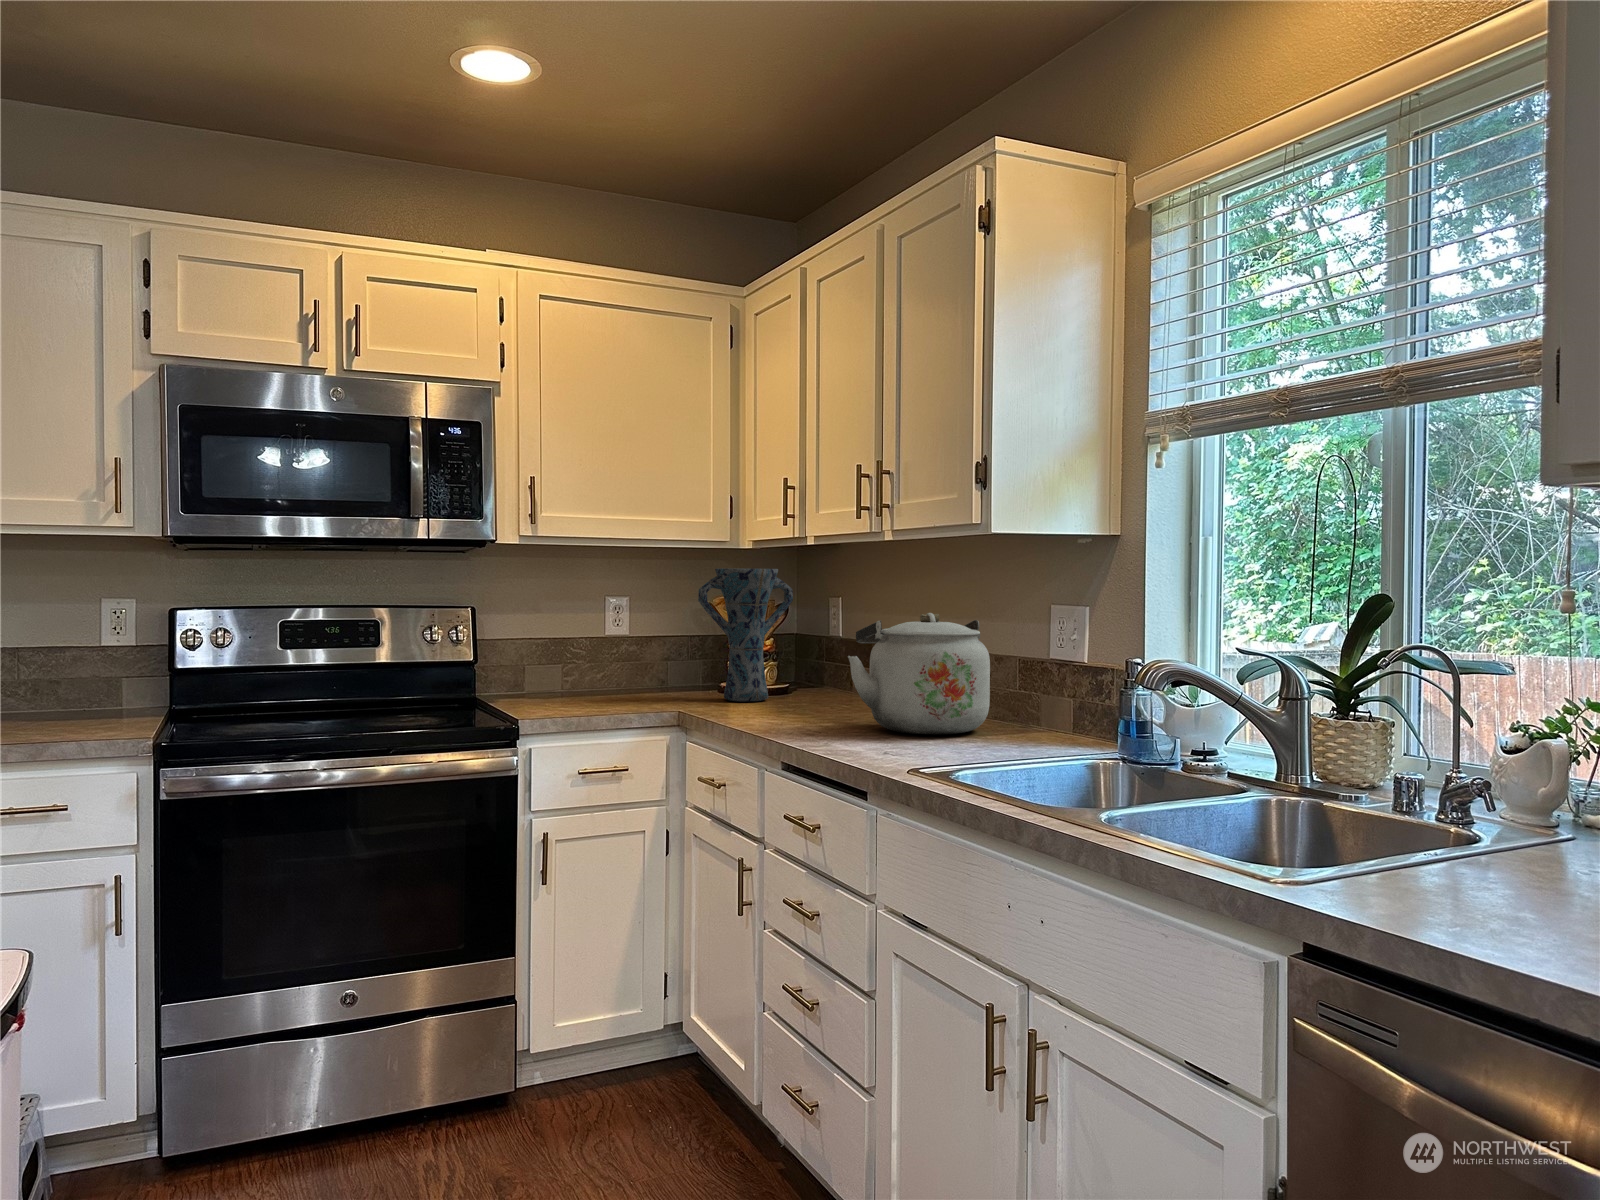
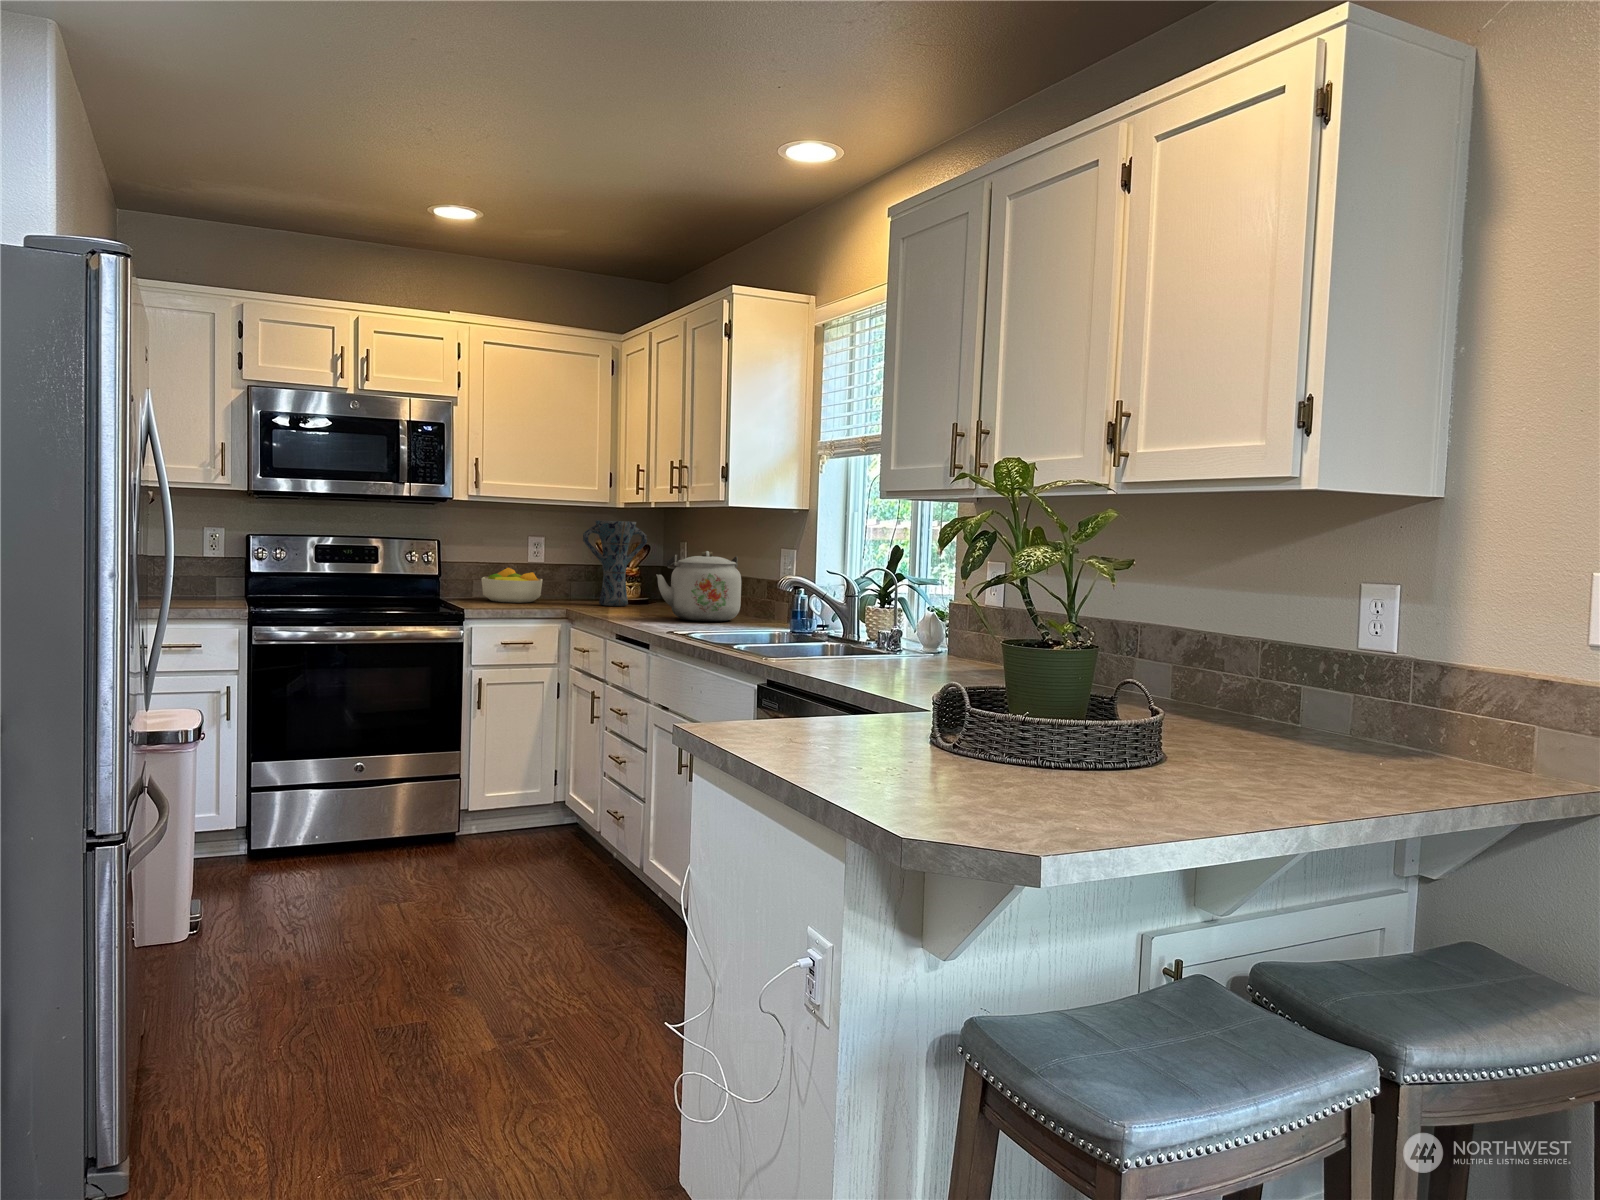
fruit bowl: none [540,644,633,700] -> present [482,568,543,603]

